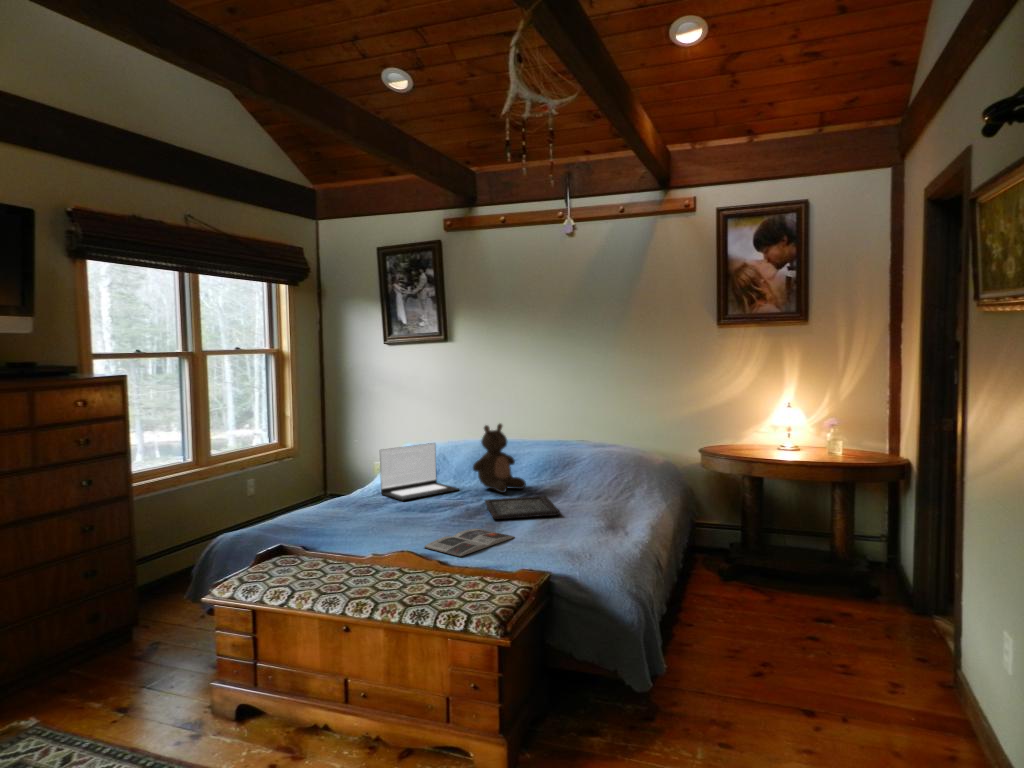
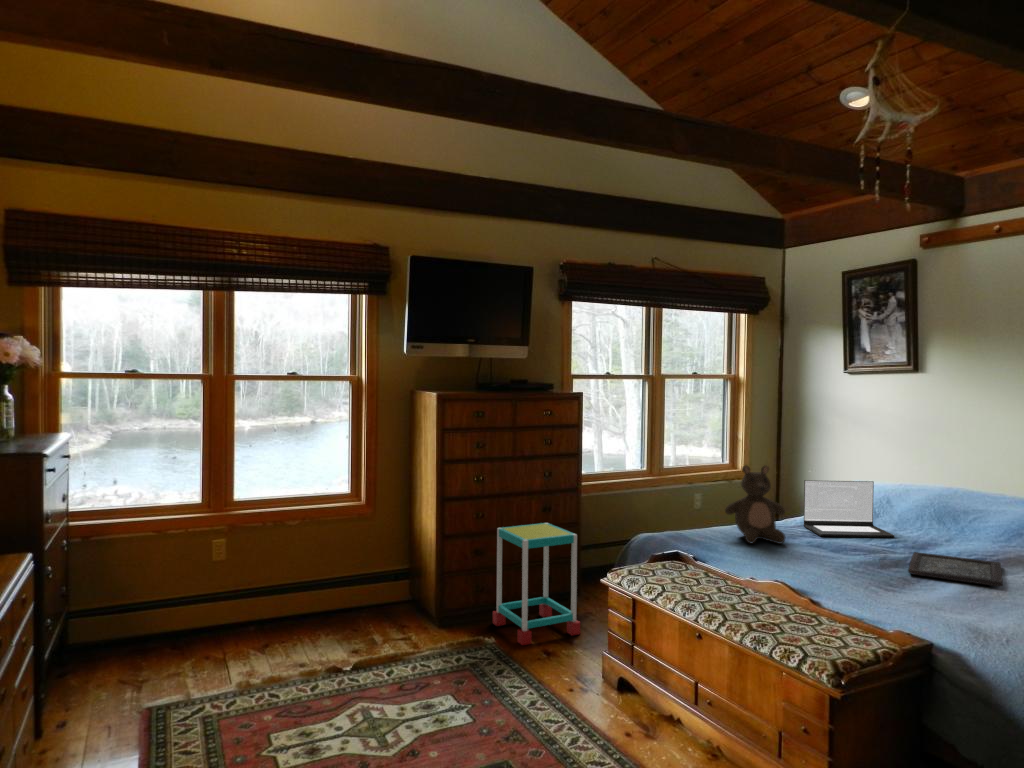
stuffed bear: present [473,424,526,493] -> present [725,466,786,544]
magazine: present [425,529,514,556] -> none [806,577,920,600]
side table: none [19,547,157,712] -> present [493,523,580,645]

